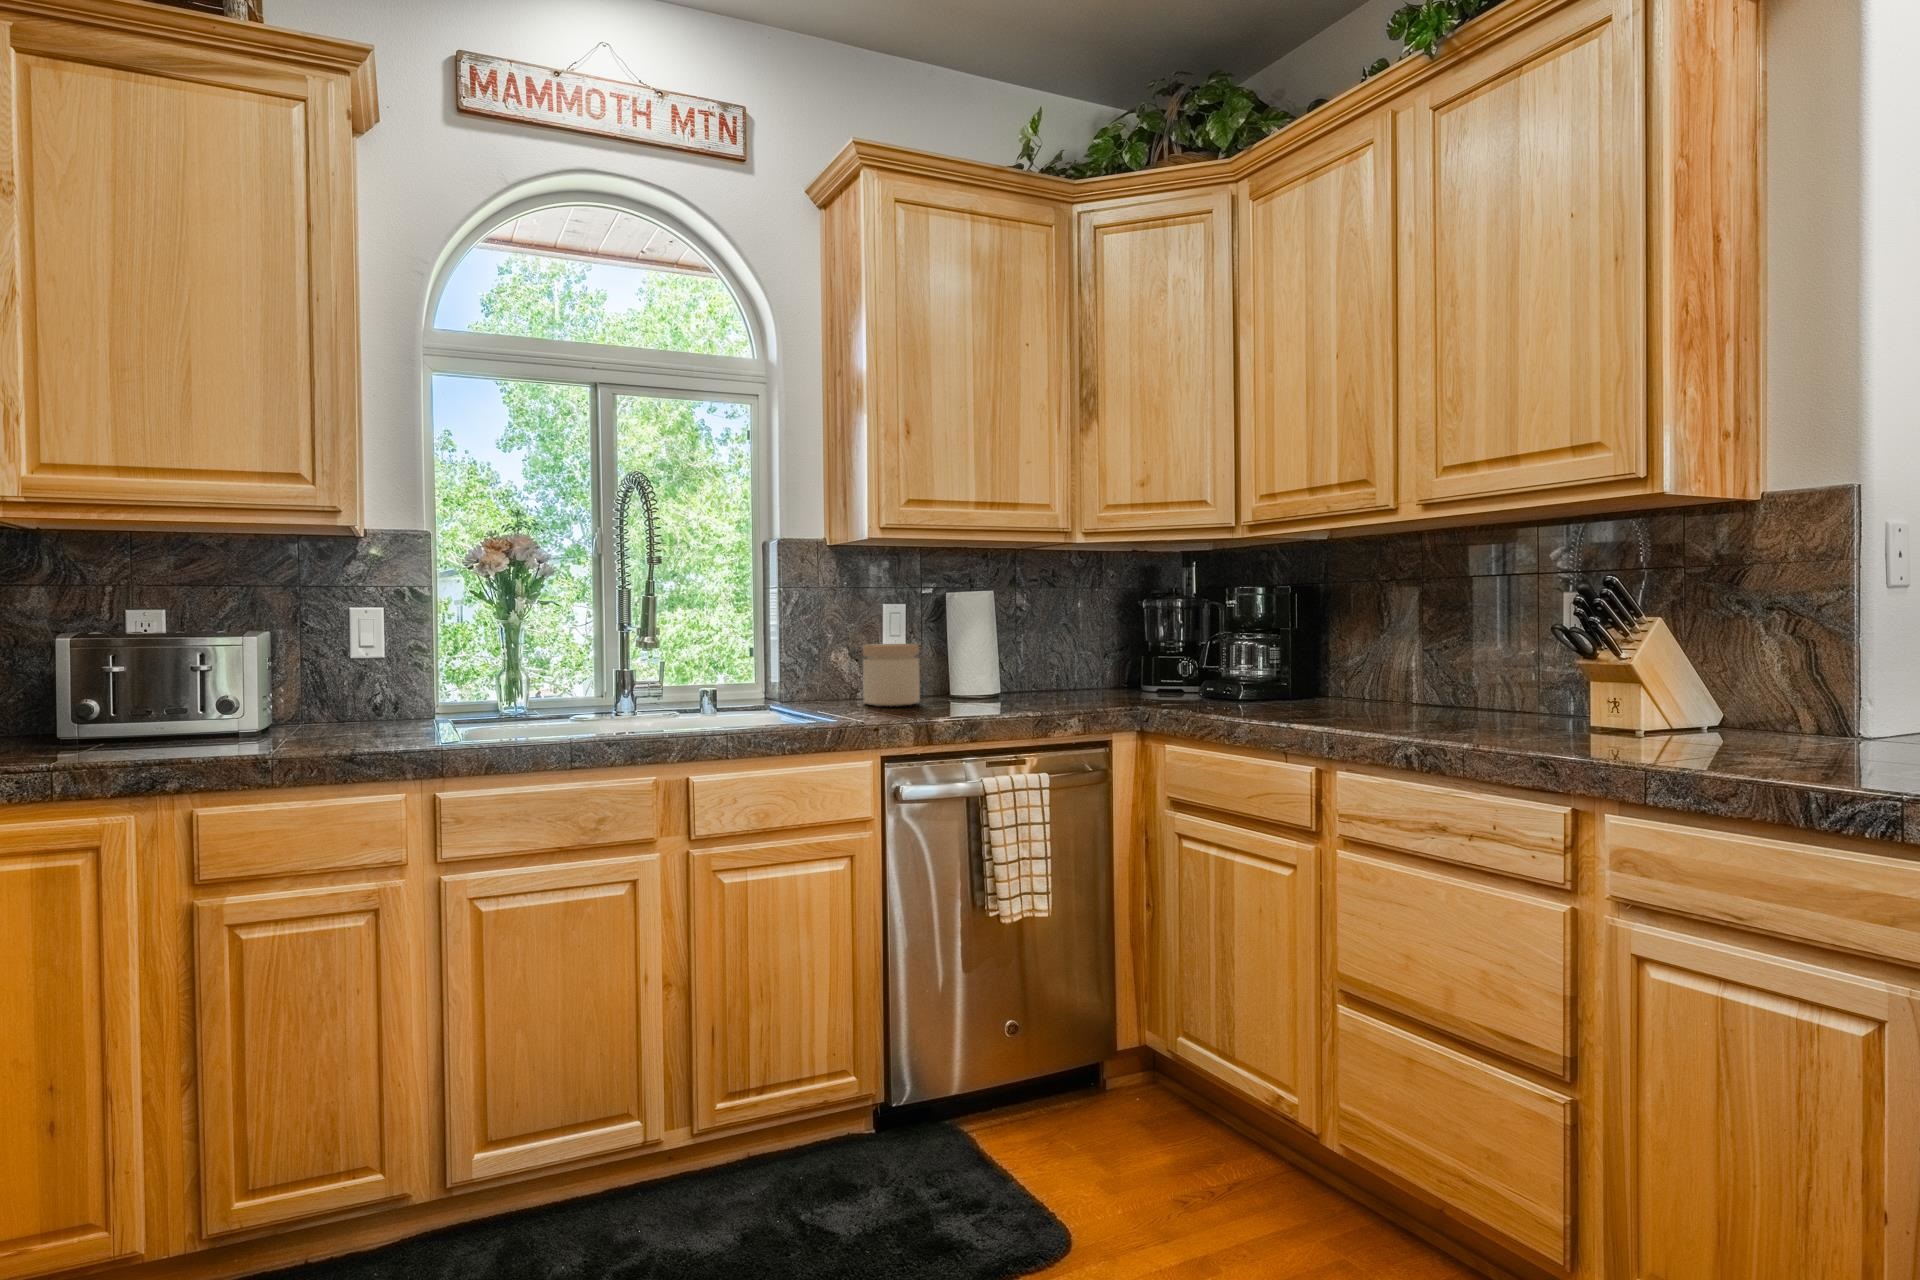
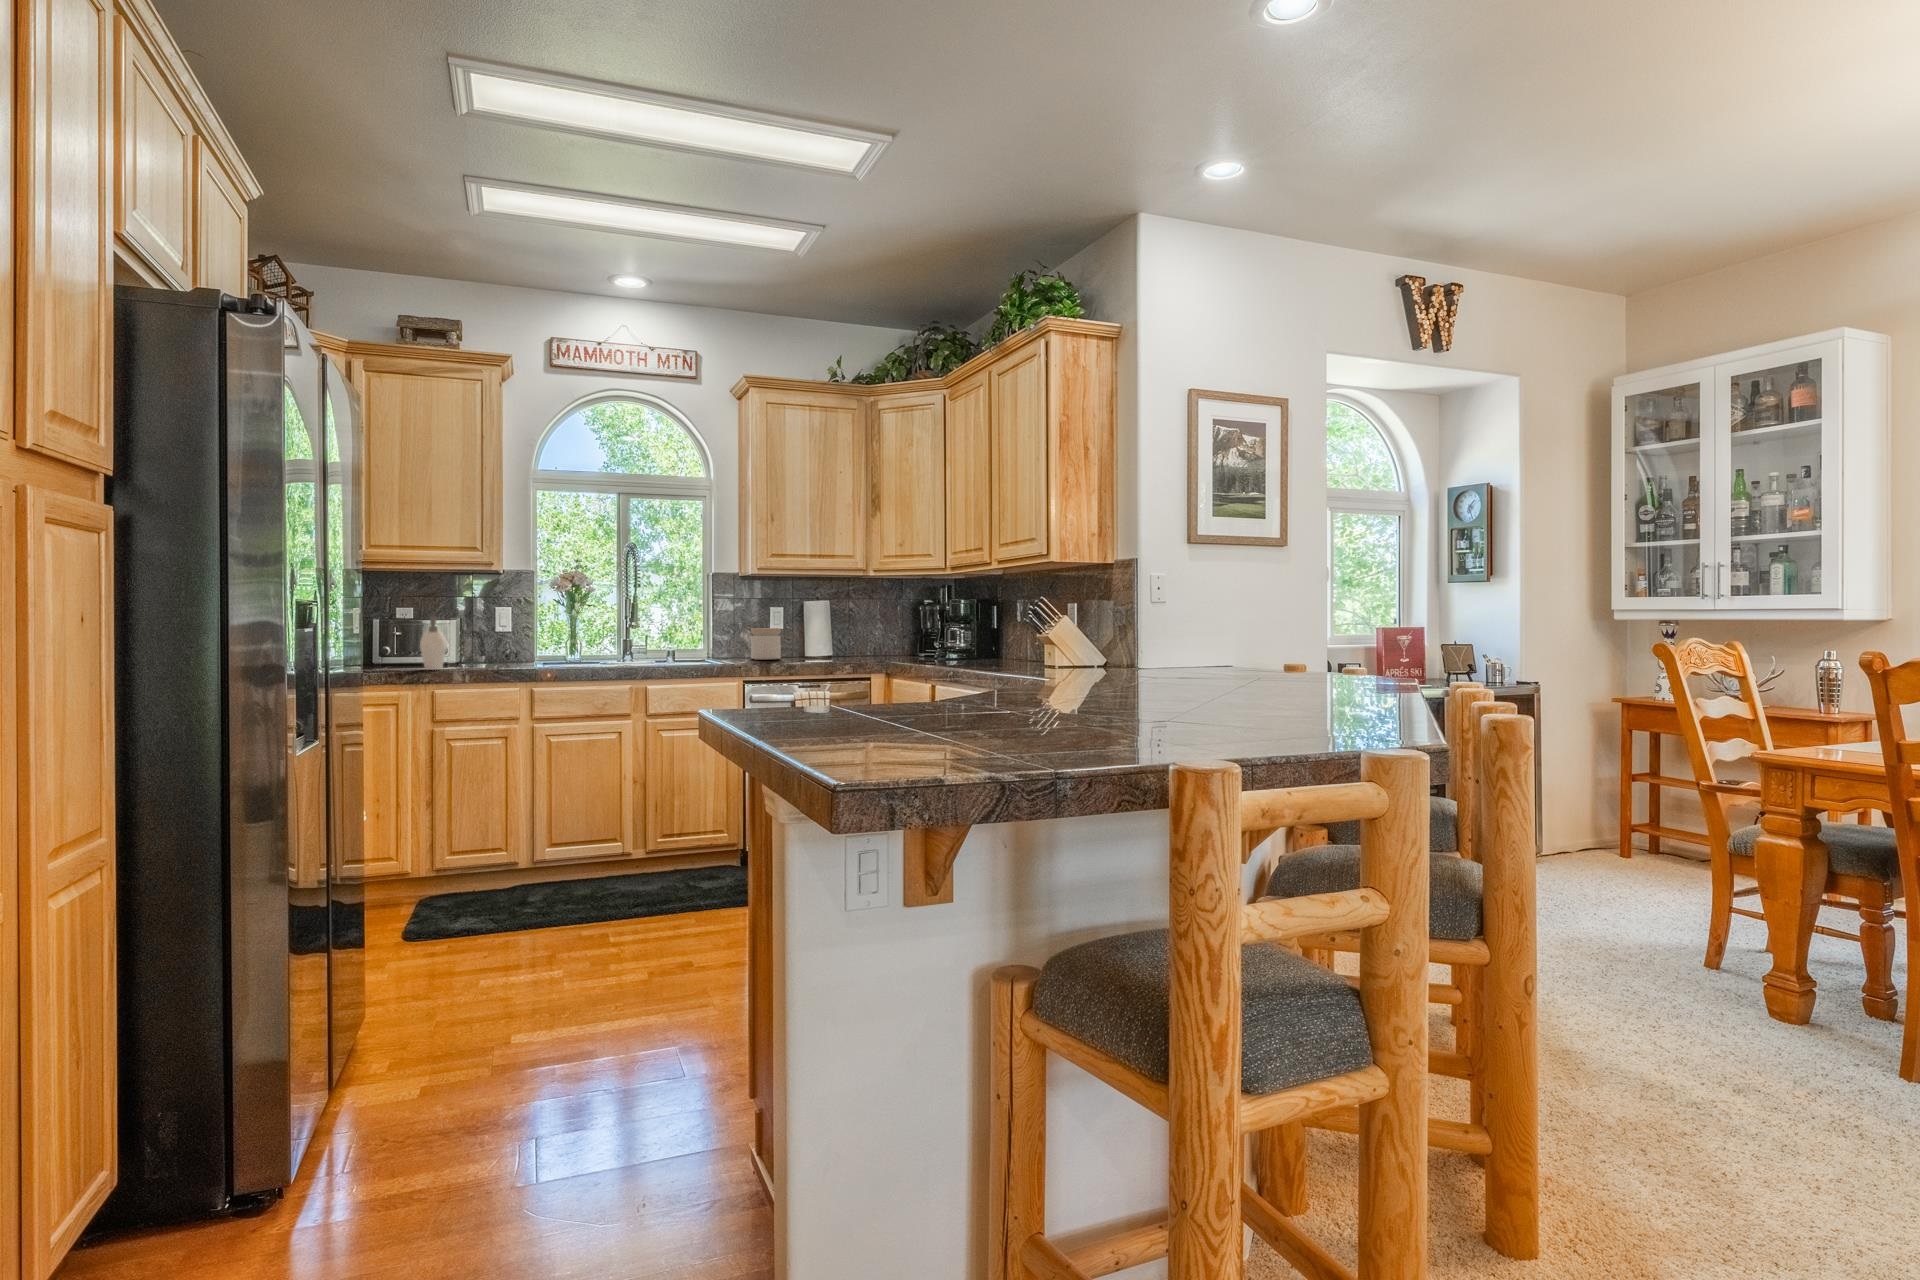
soap dispenser: none [161,631,232,759] -> present [420,616,446,670]

